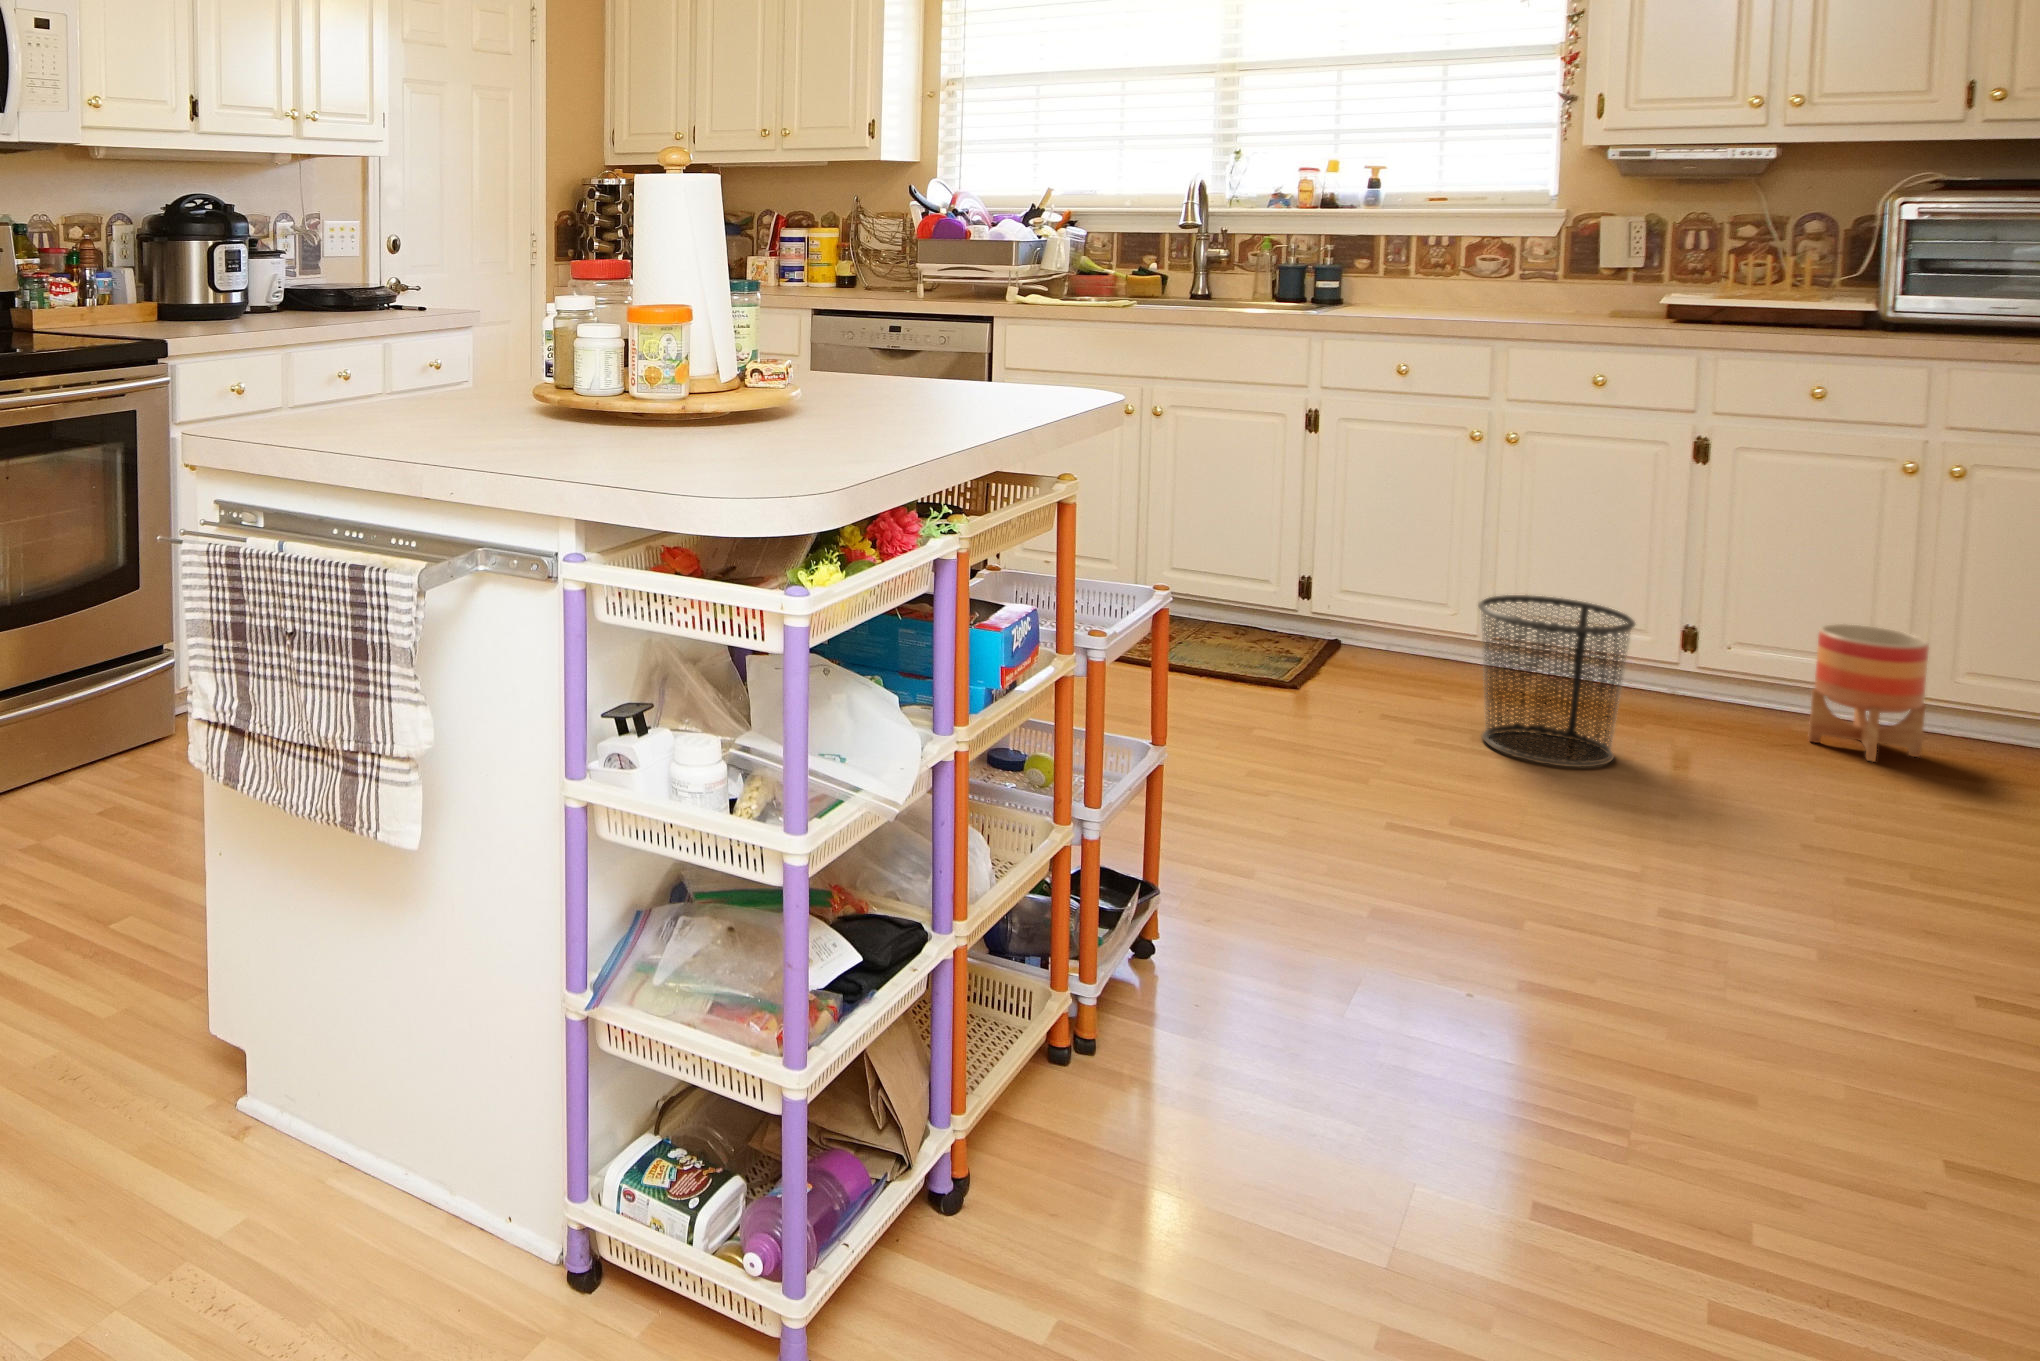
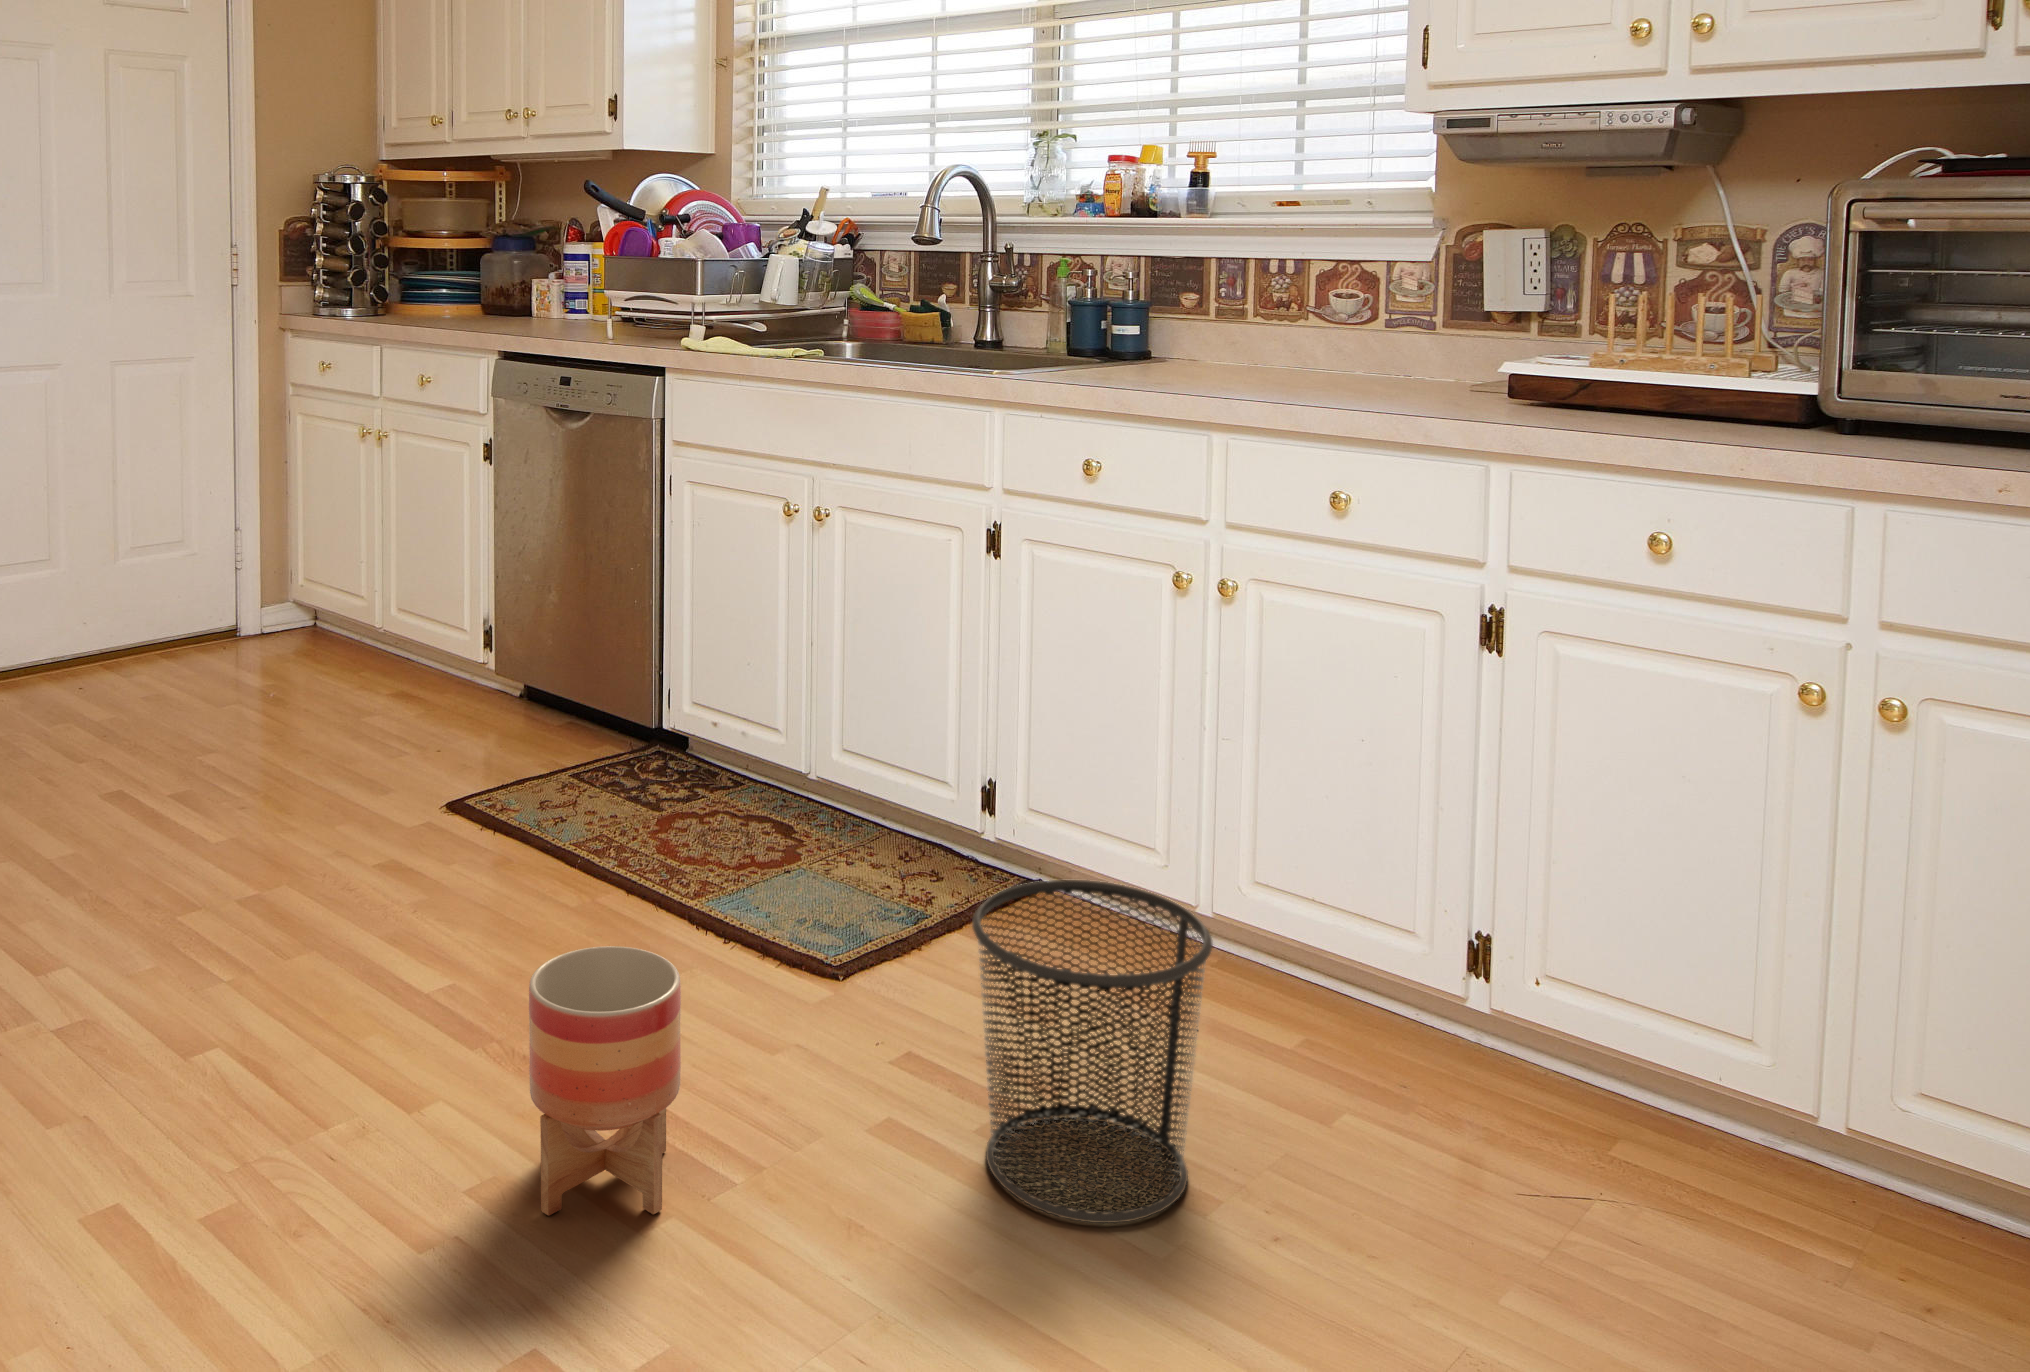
planter: present [1809,624,1929,761] -> present [529,946,681,1216]

